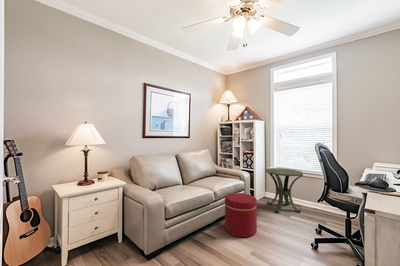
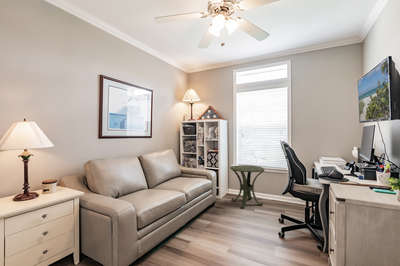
ottoman: present [225,193,257,237] -> none [197,193,229,237]

